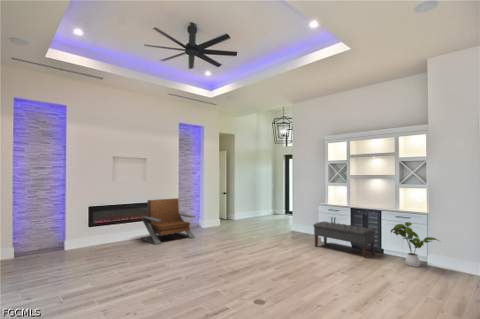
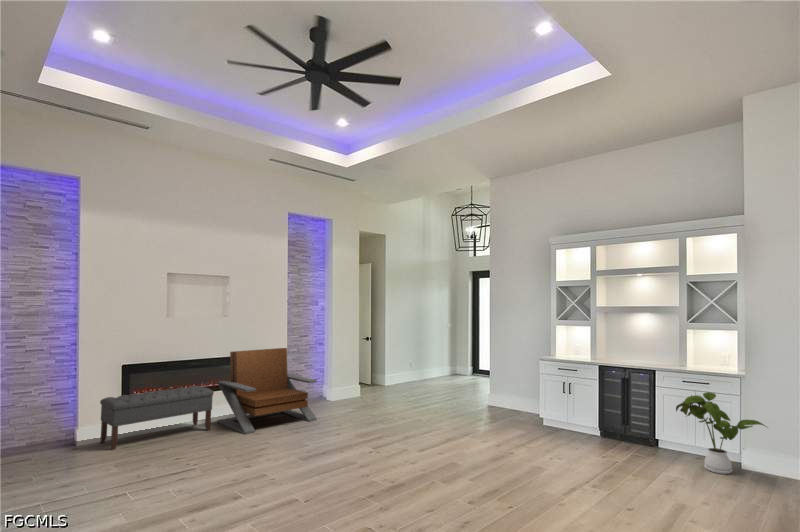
bench: present [314,222,375,258] -> present [100,386,214,450]

